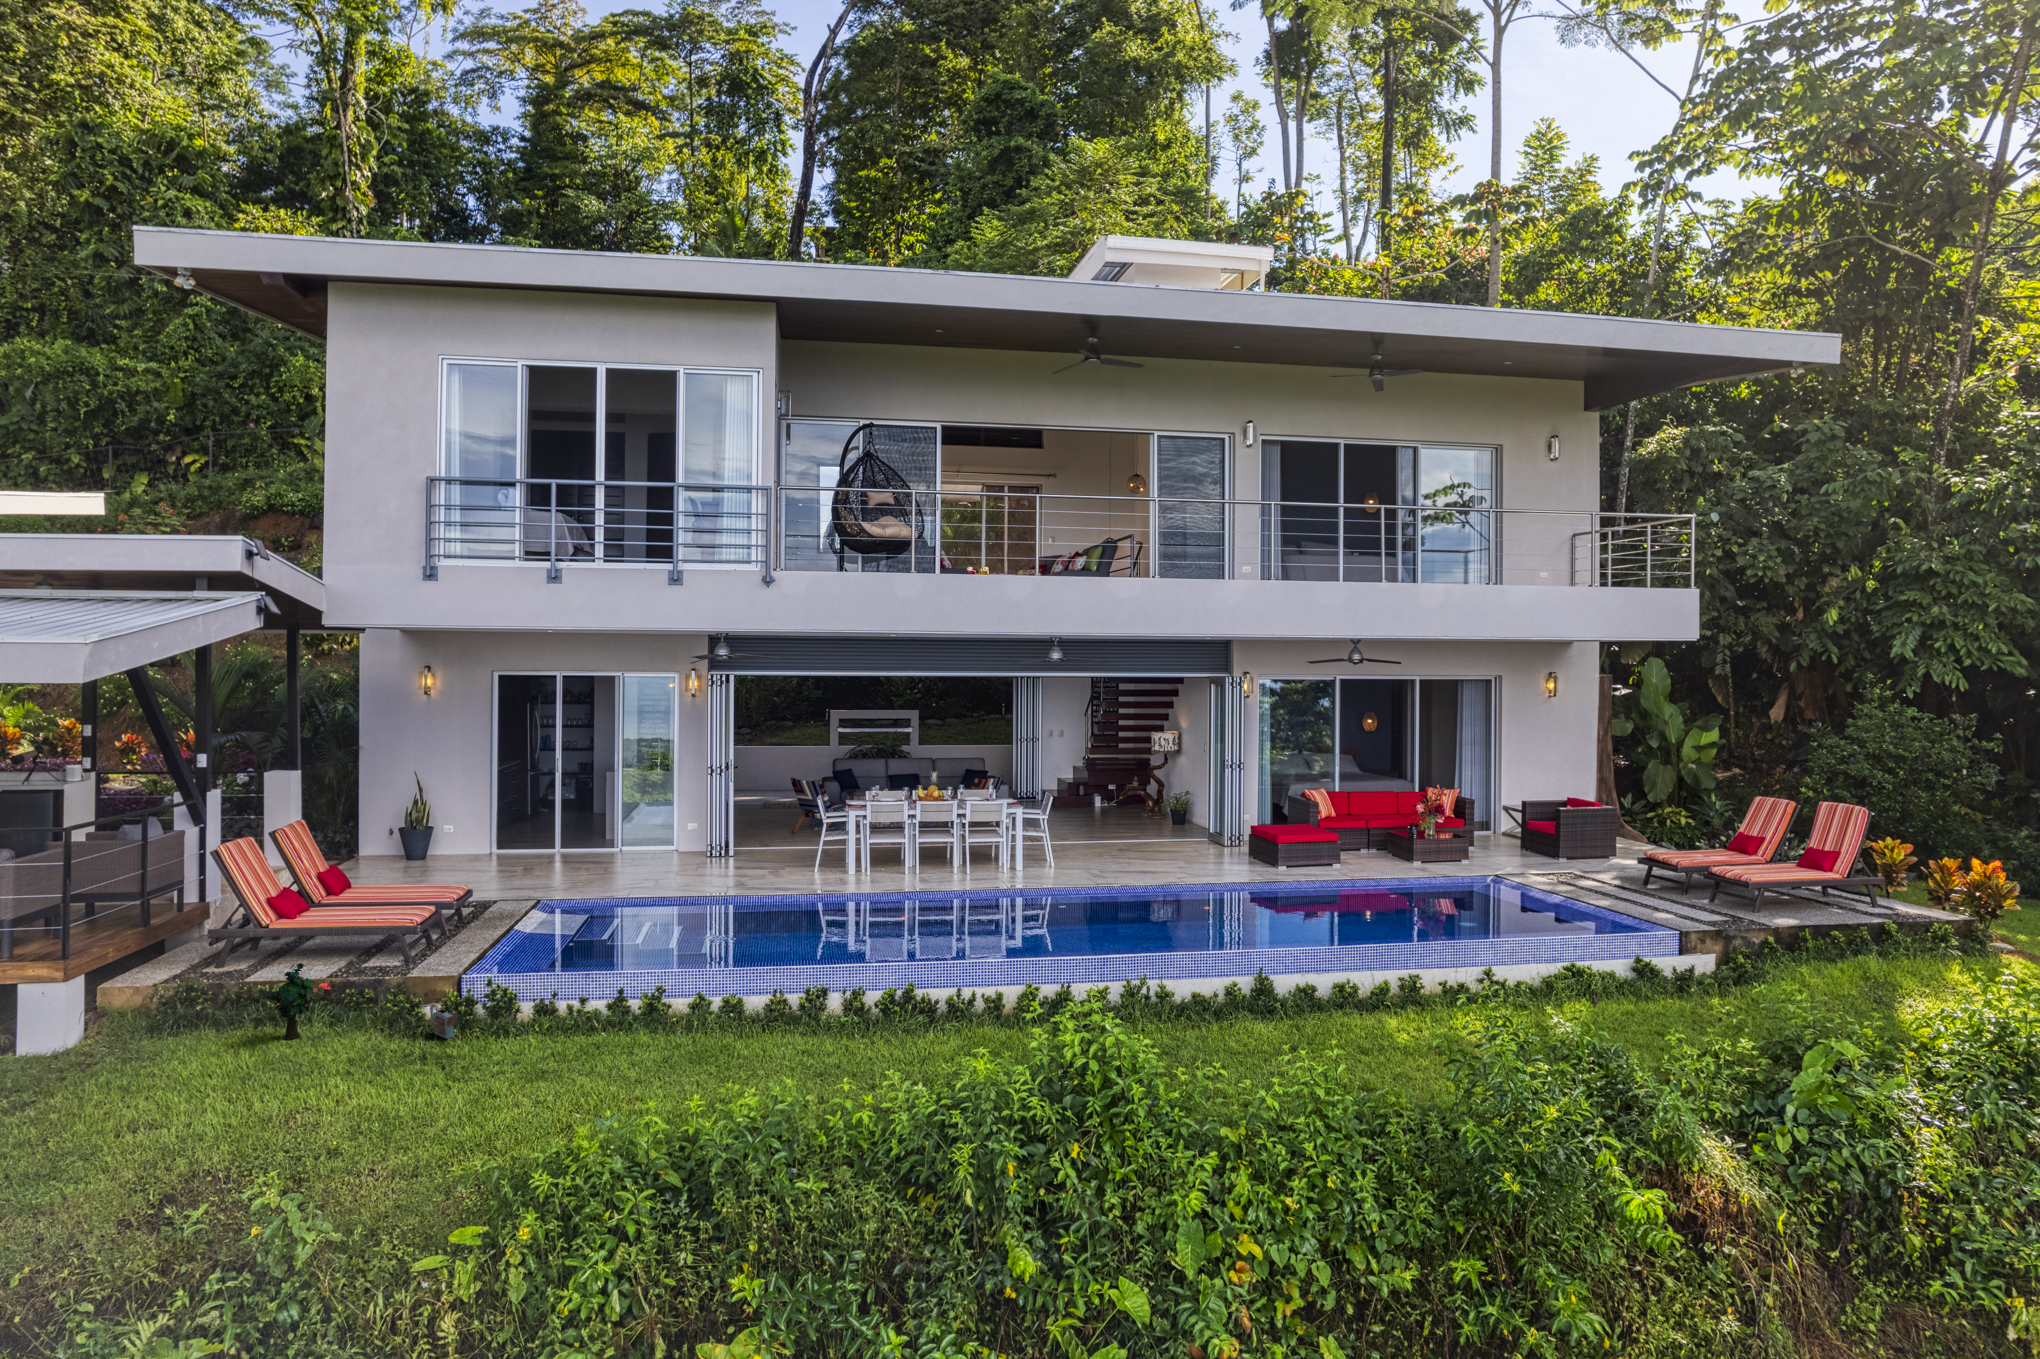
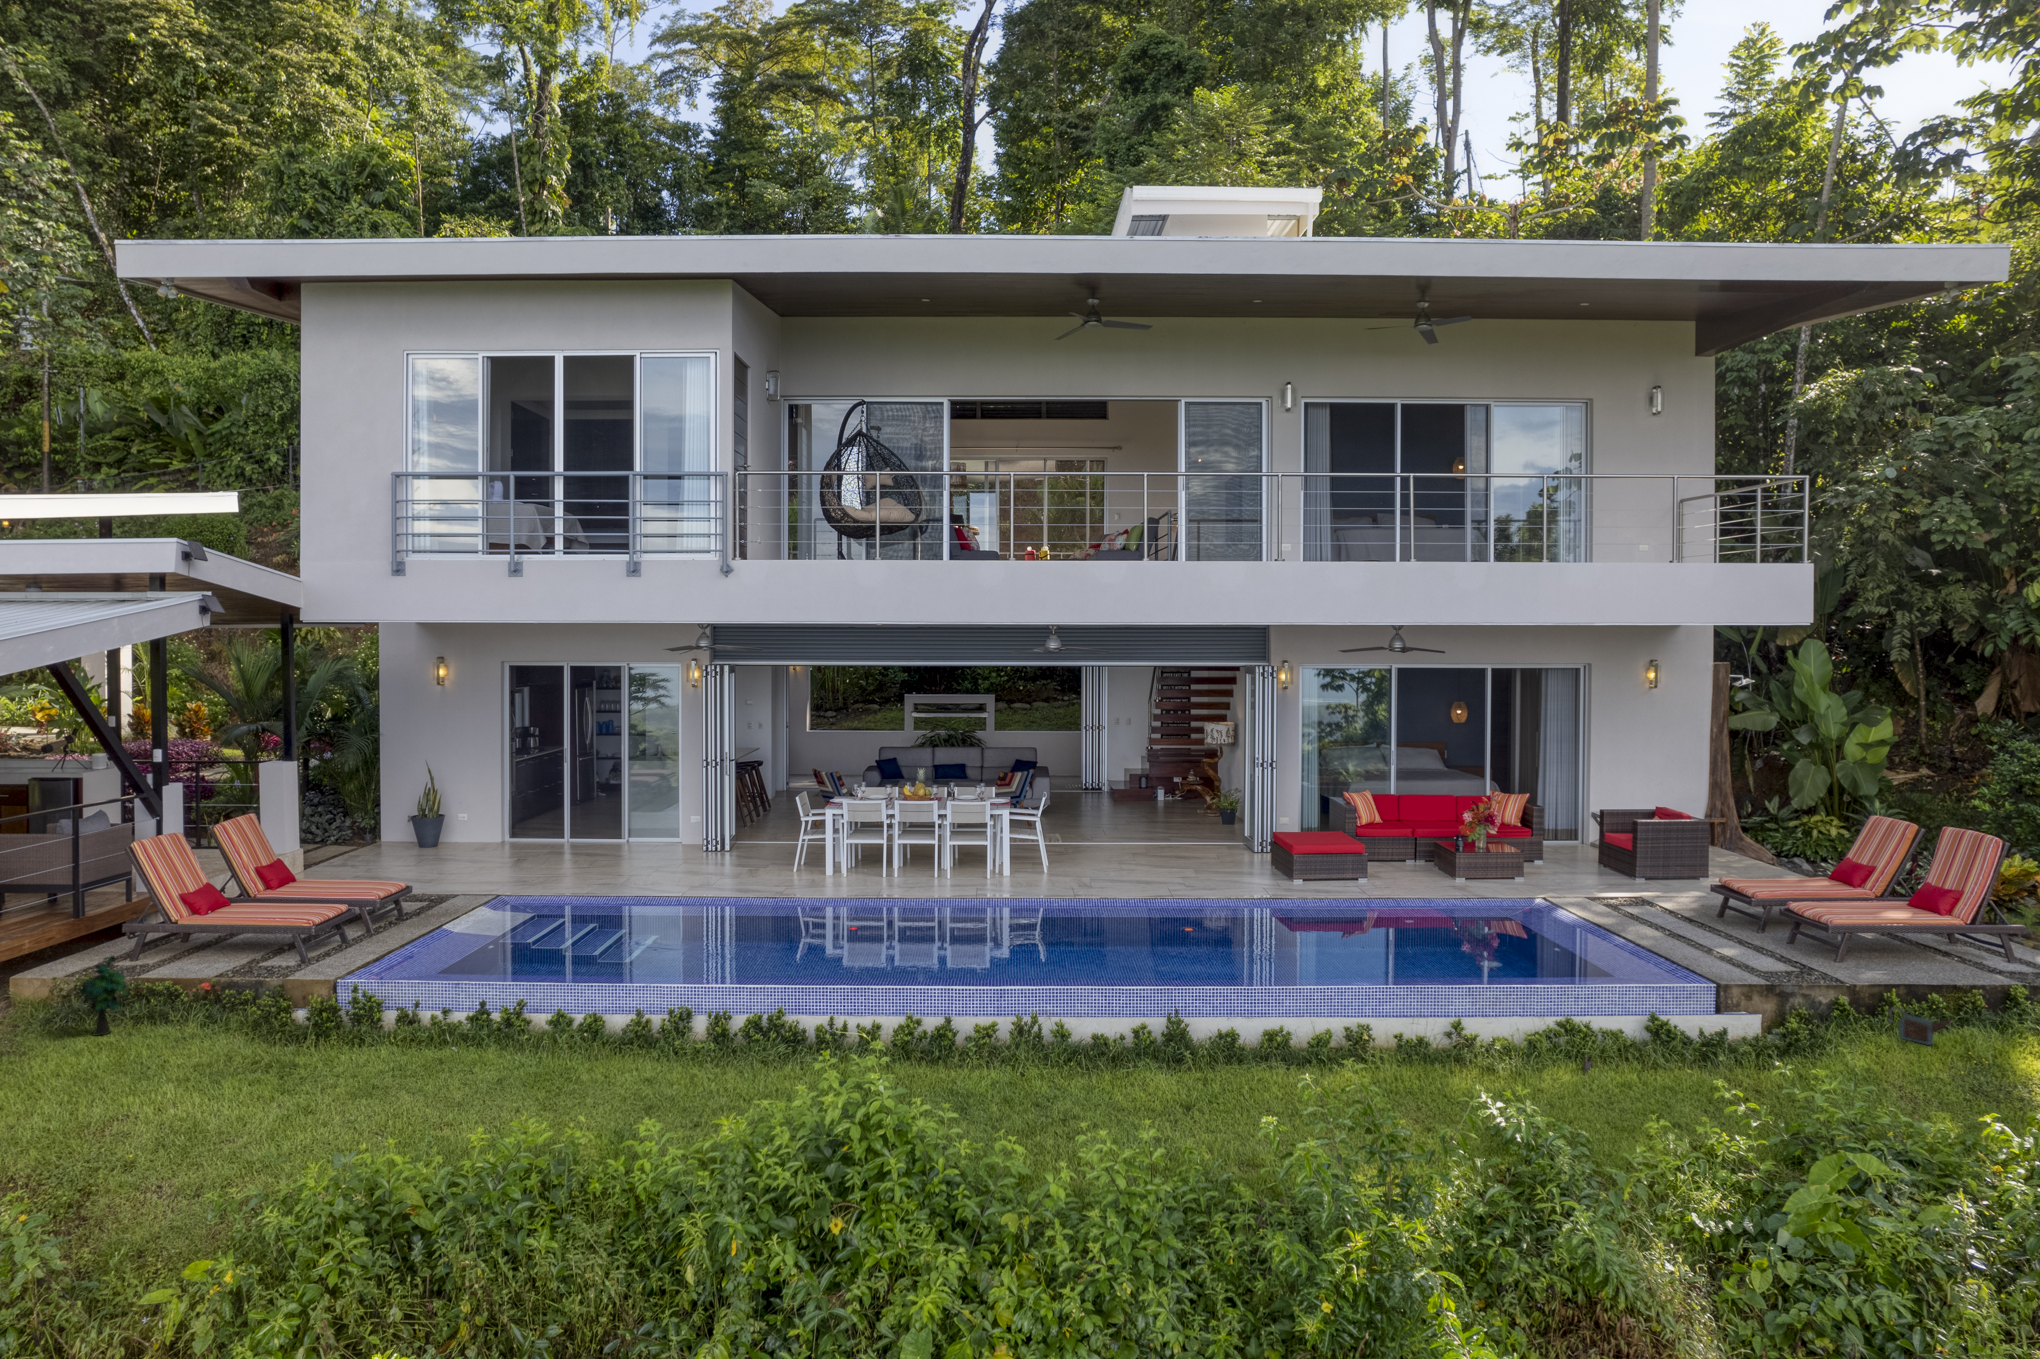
watering can: present [430,1004,459,1039] -> present [1888,1007,1952,1045]

